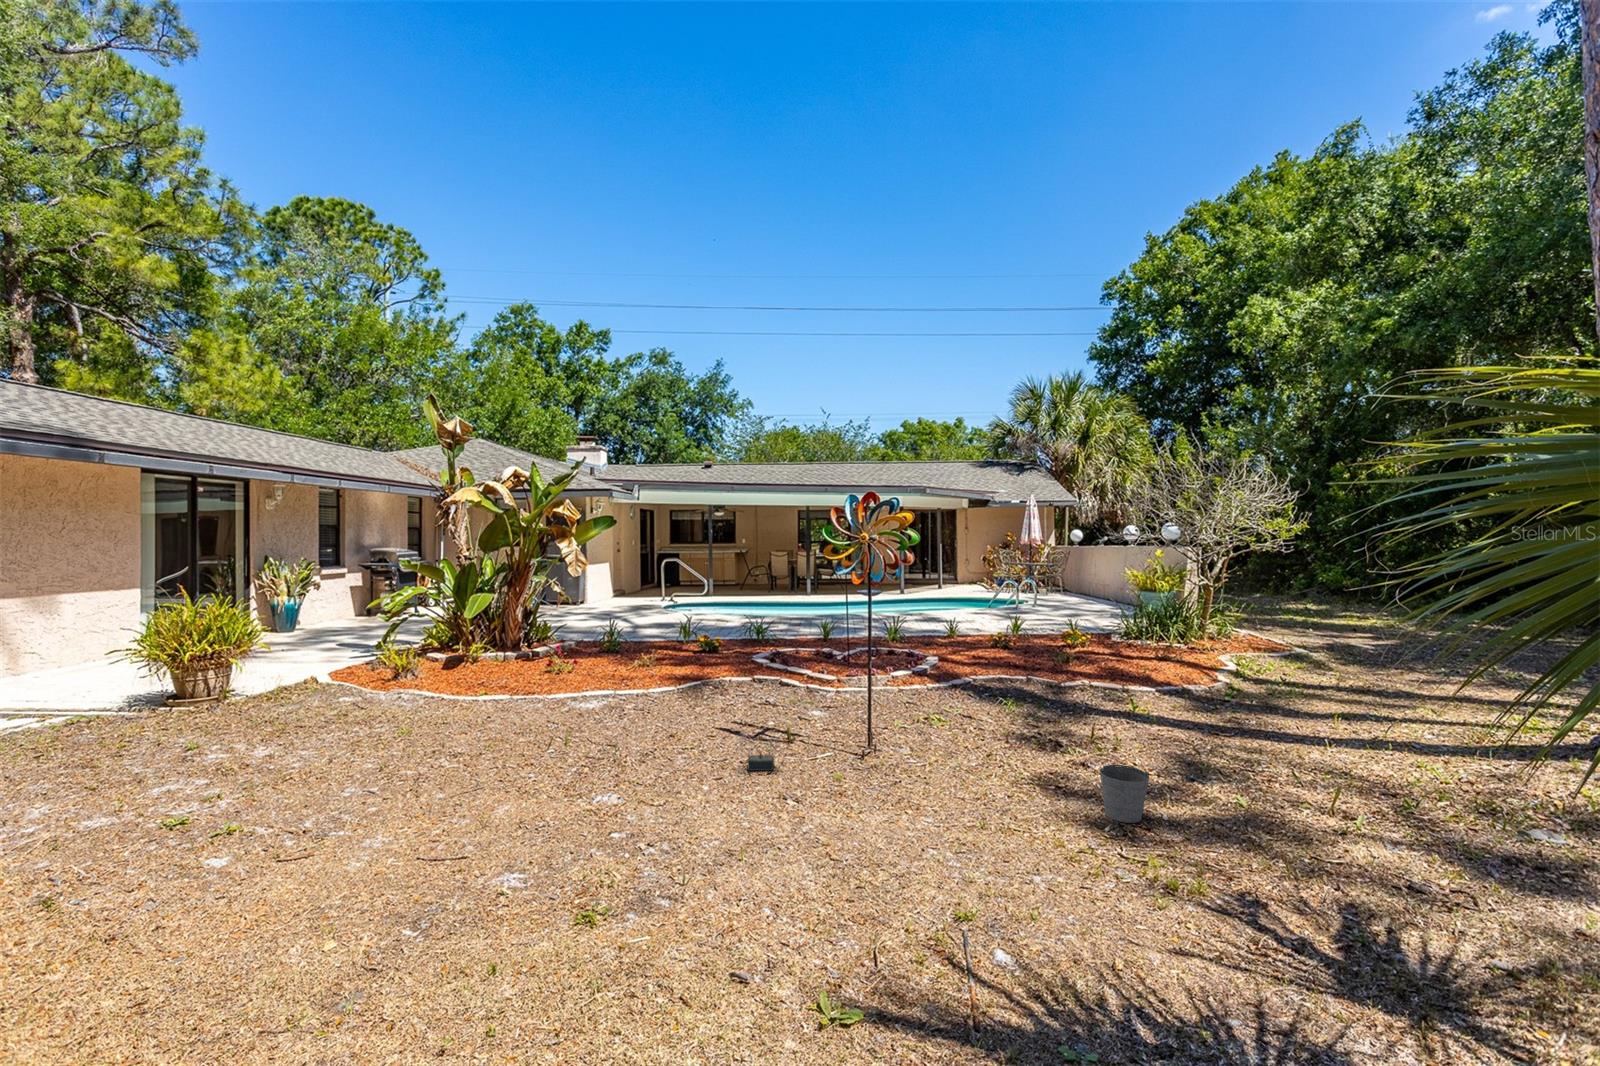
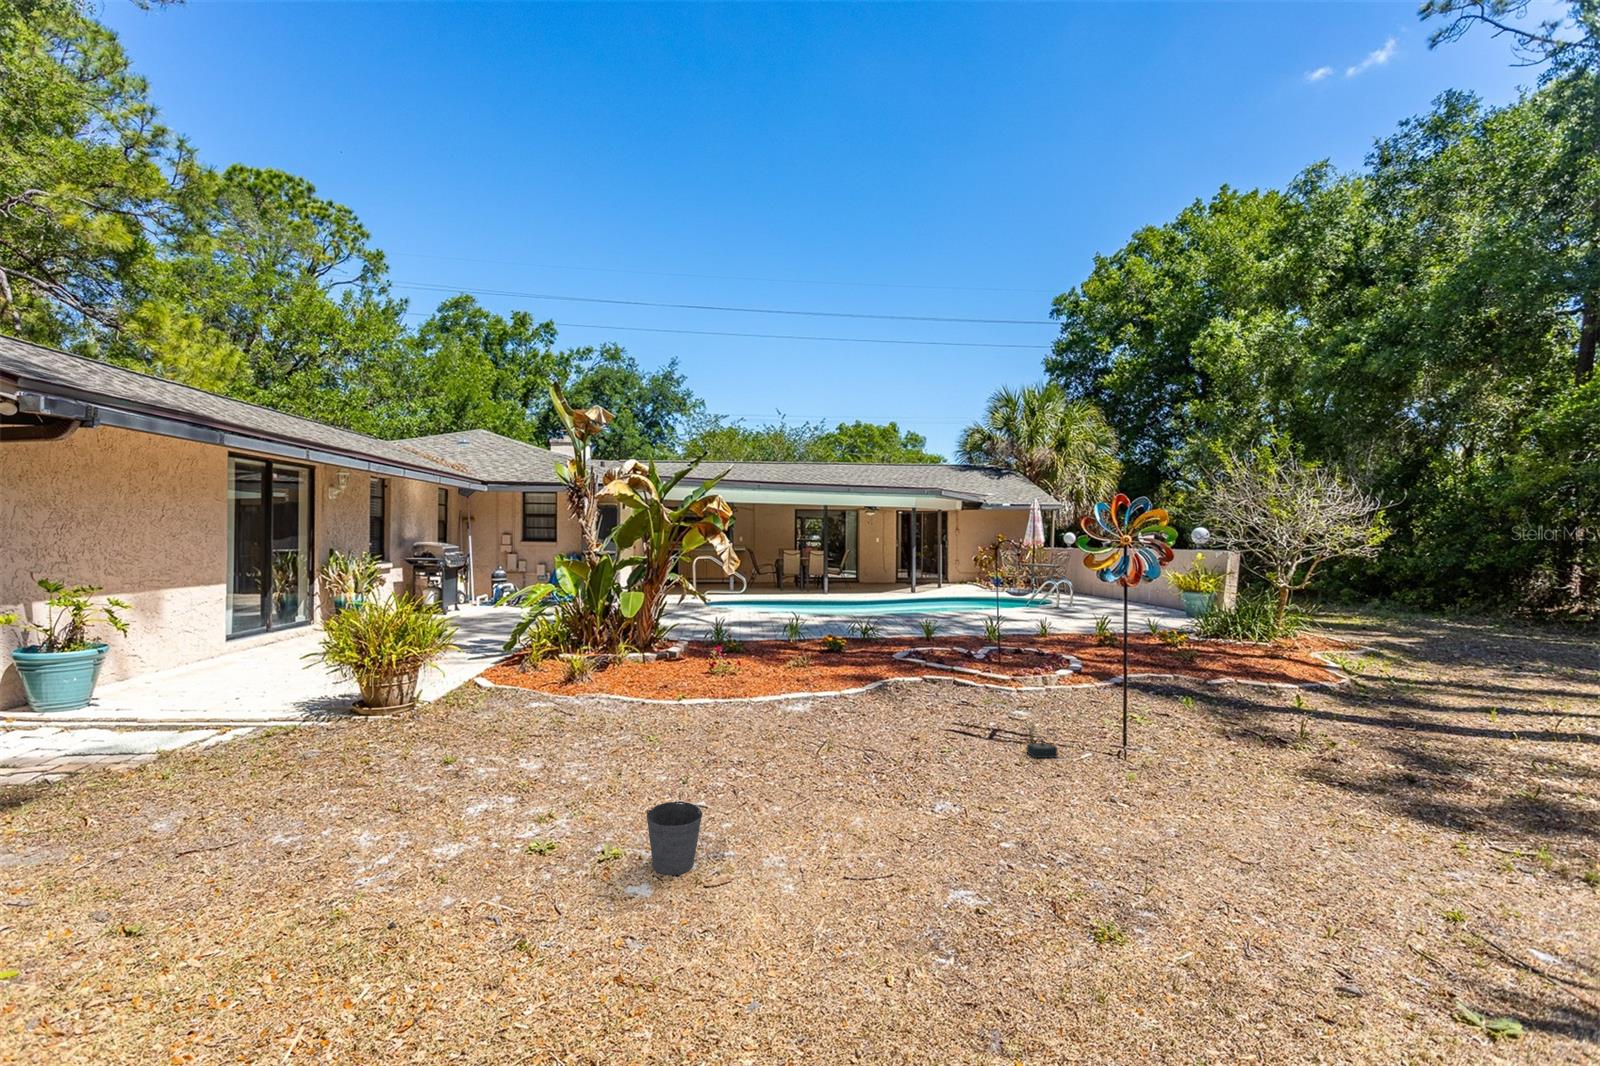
bucket: present [1100,765,1149,823] -> present [646,801,703,875]

